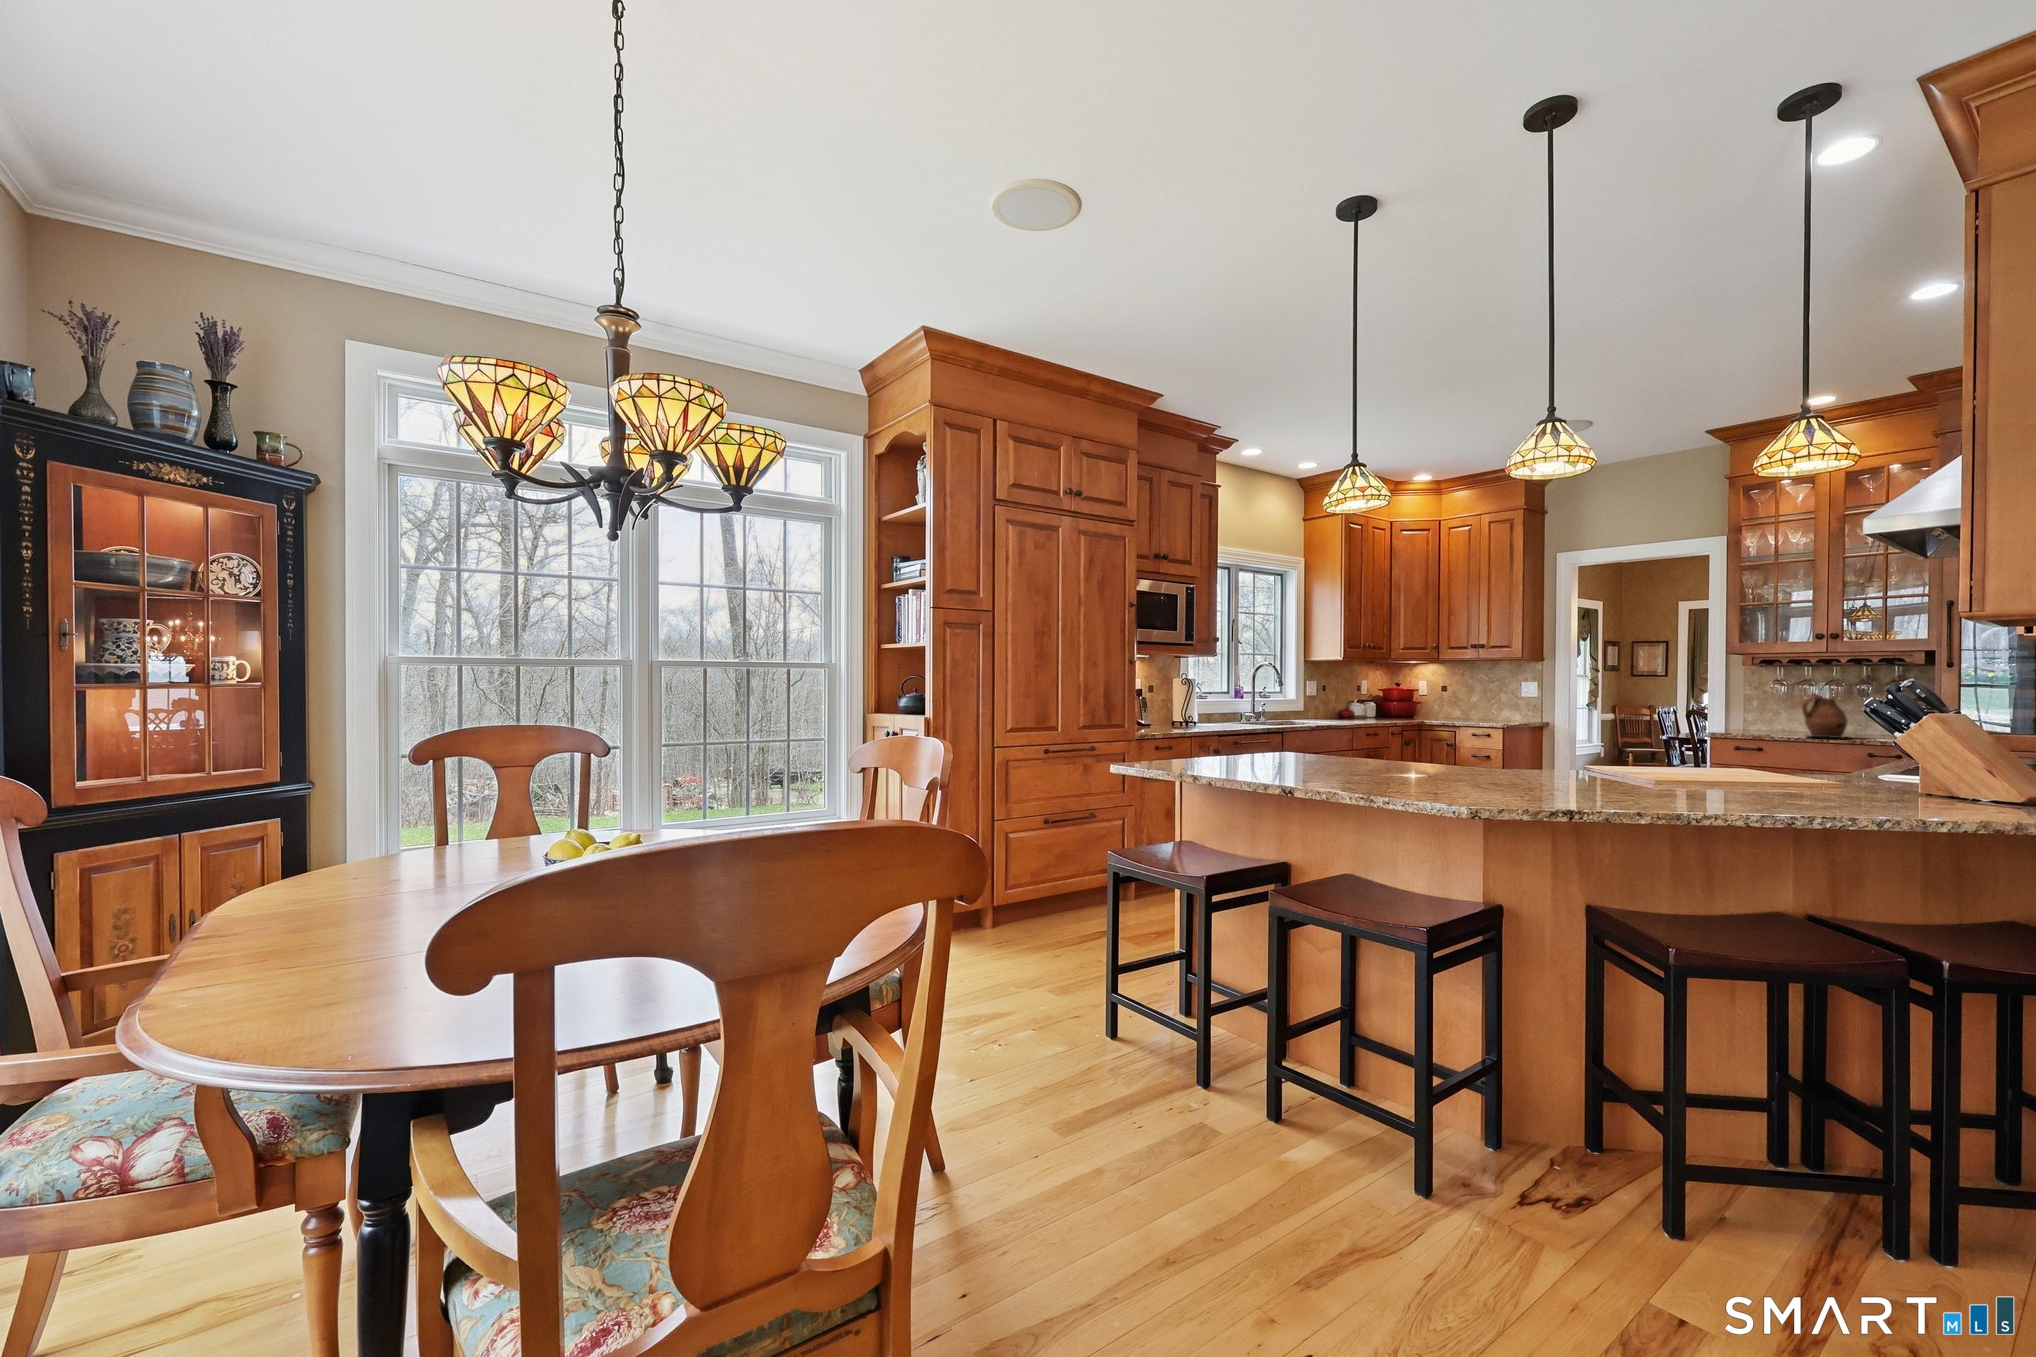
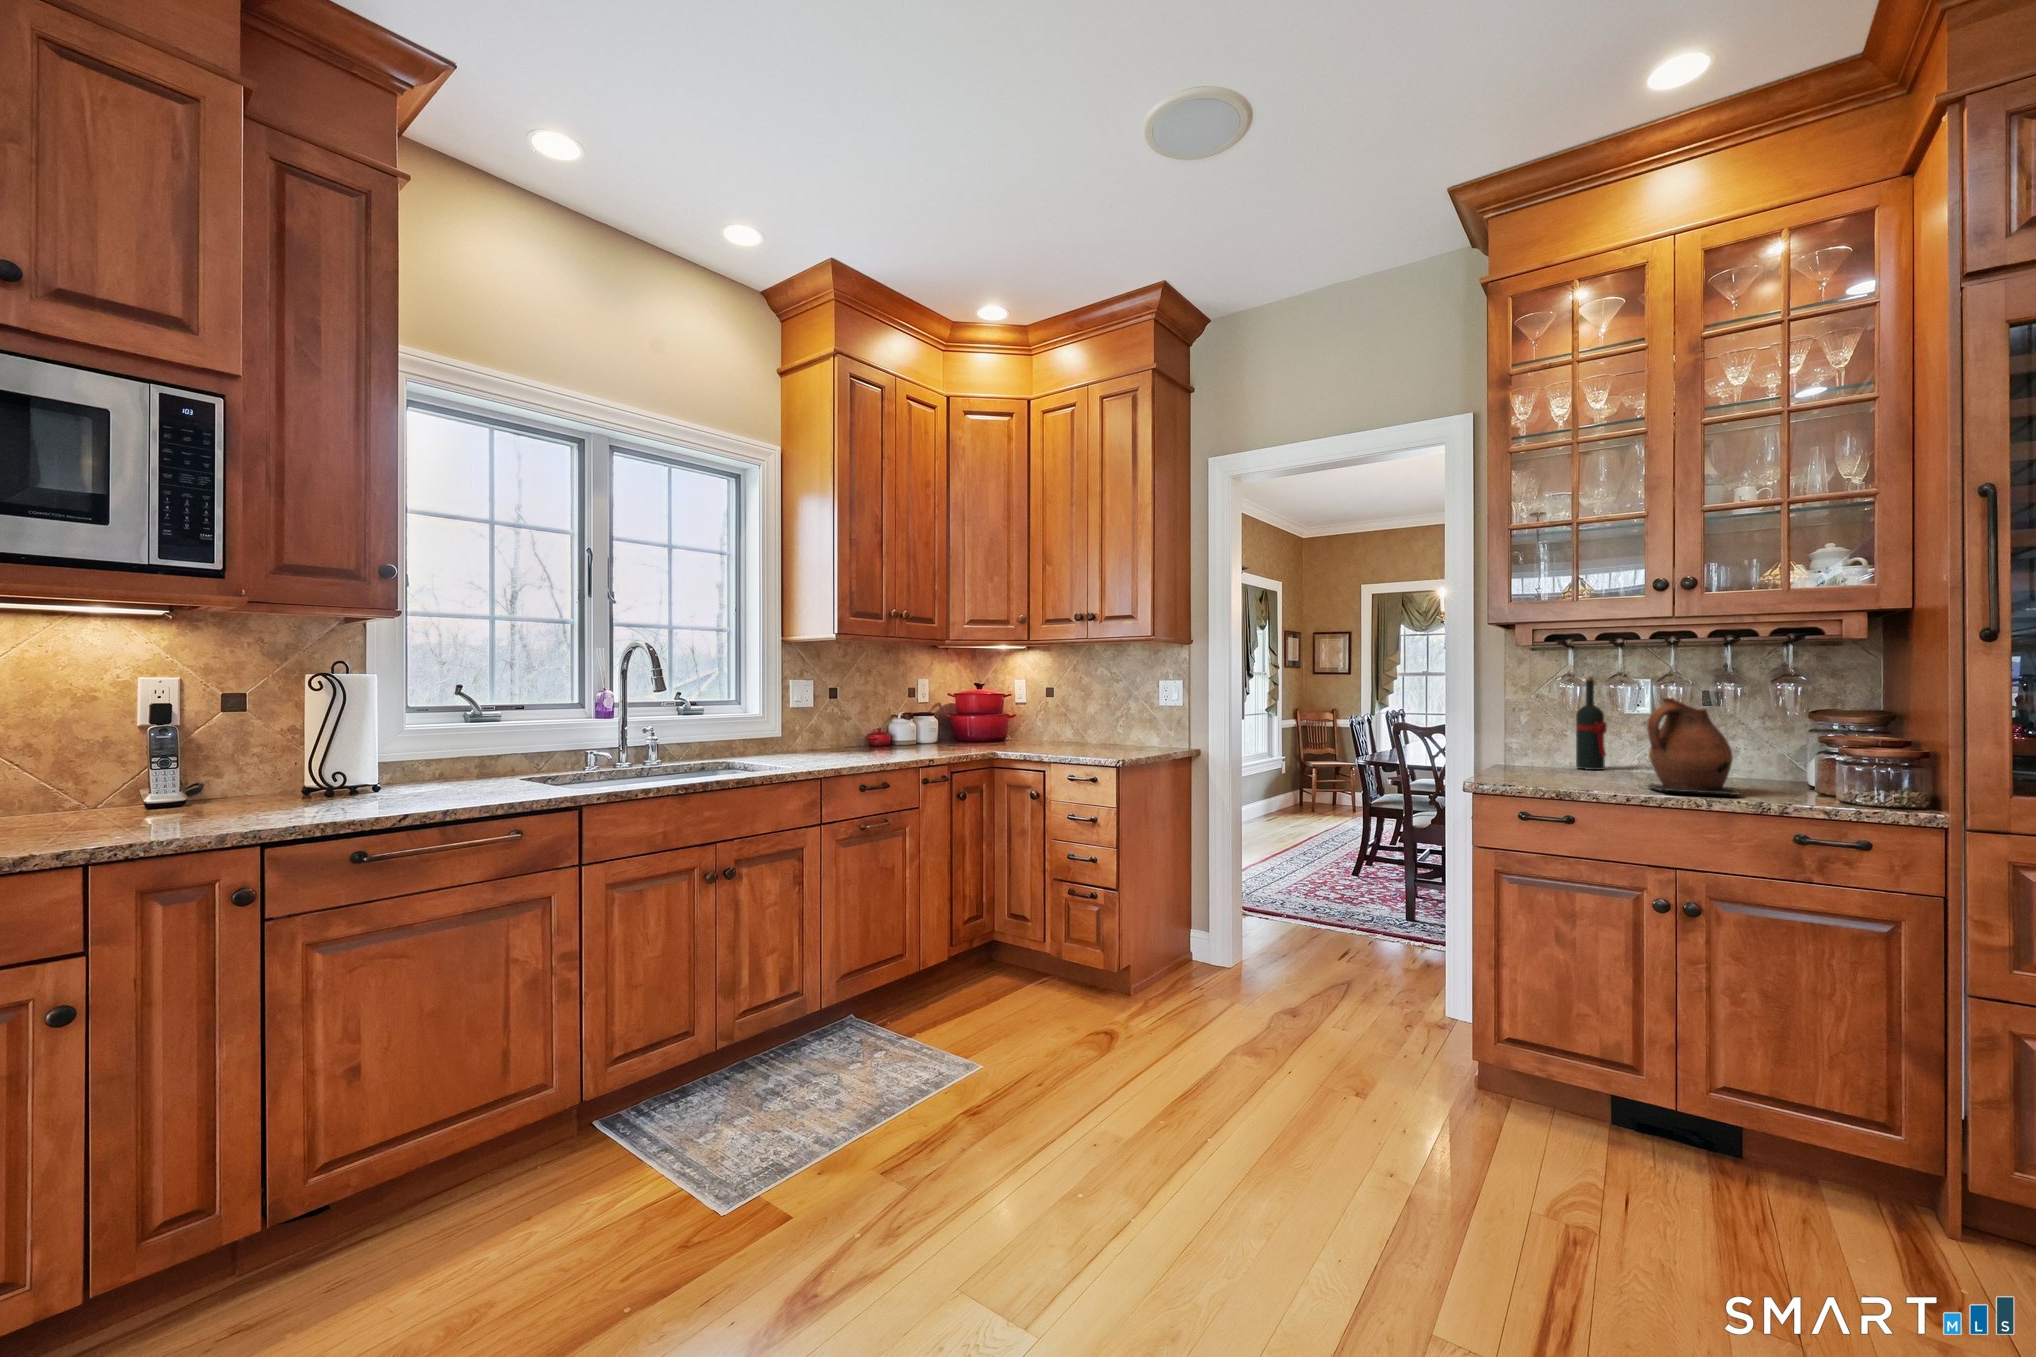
wine bottle: none [1782,682,1799,732] -> present [1576,676,1607,770]

